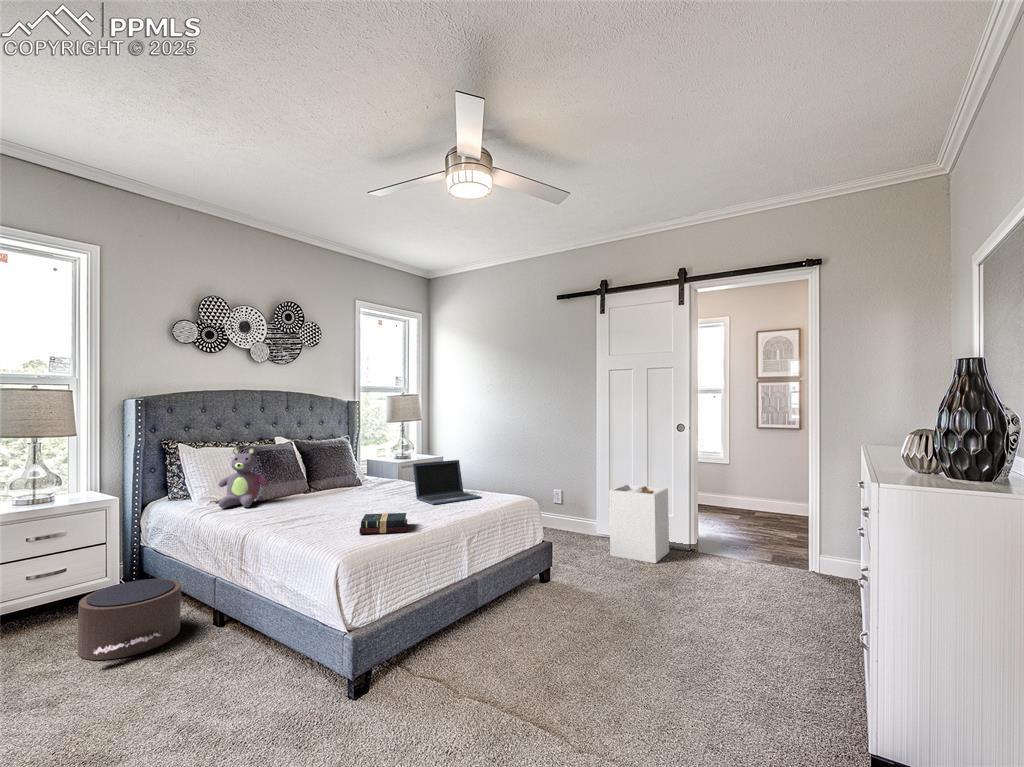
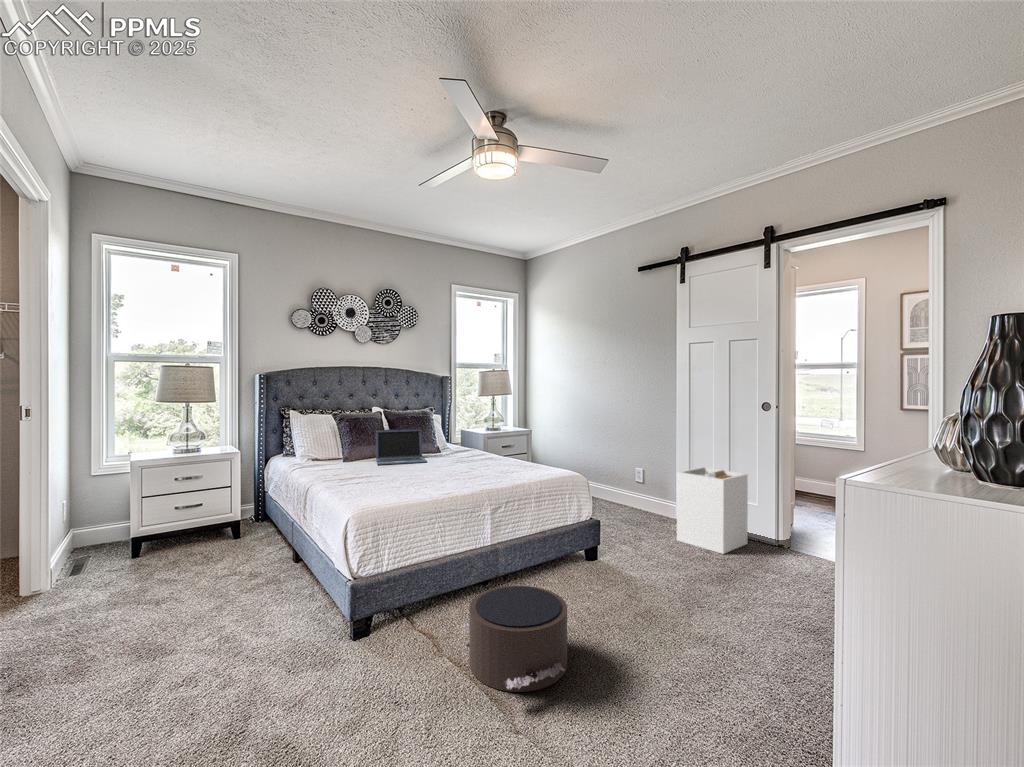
stuffed bear: present [219,448,268,508] -> none [309,416,350,465]
laptop: present [413,460,481,505] -> present [376,429,426,465]
hardback book: present [359,513,407,534] -> none [385,478,435,496]
pouf: present [77,579,181,660] -> present [461,585,567,692]

